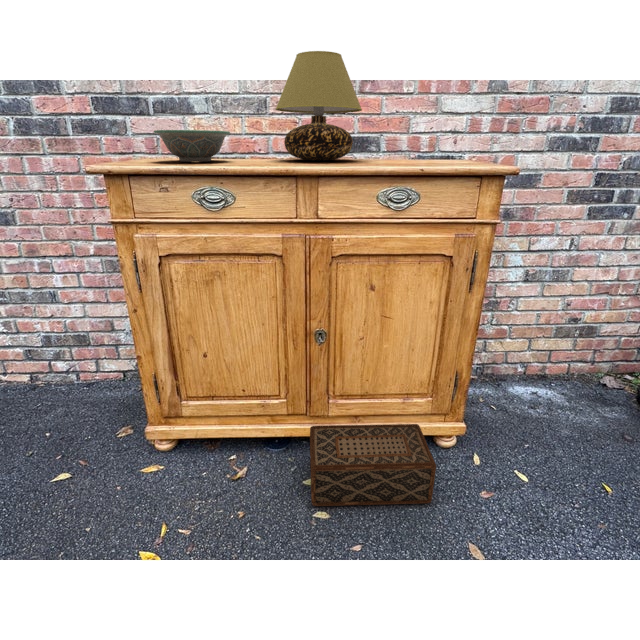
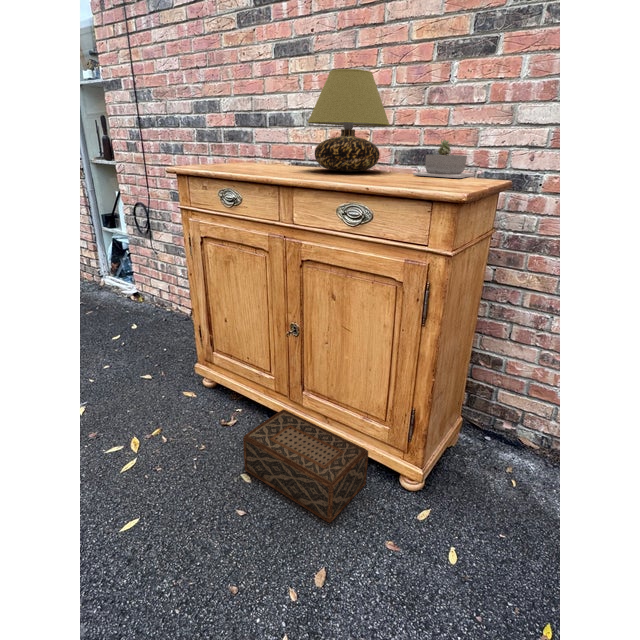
succulent planter: none [381,126,434,160] -> present [413,140,474,178]
decorative bowl: present [154,130,230,162] -> none [221,141,281,167]

